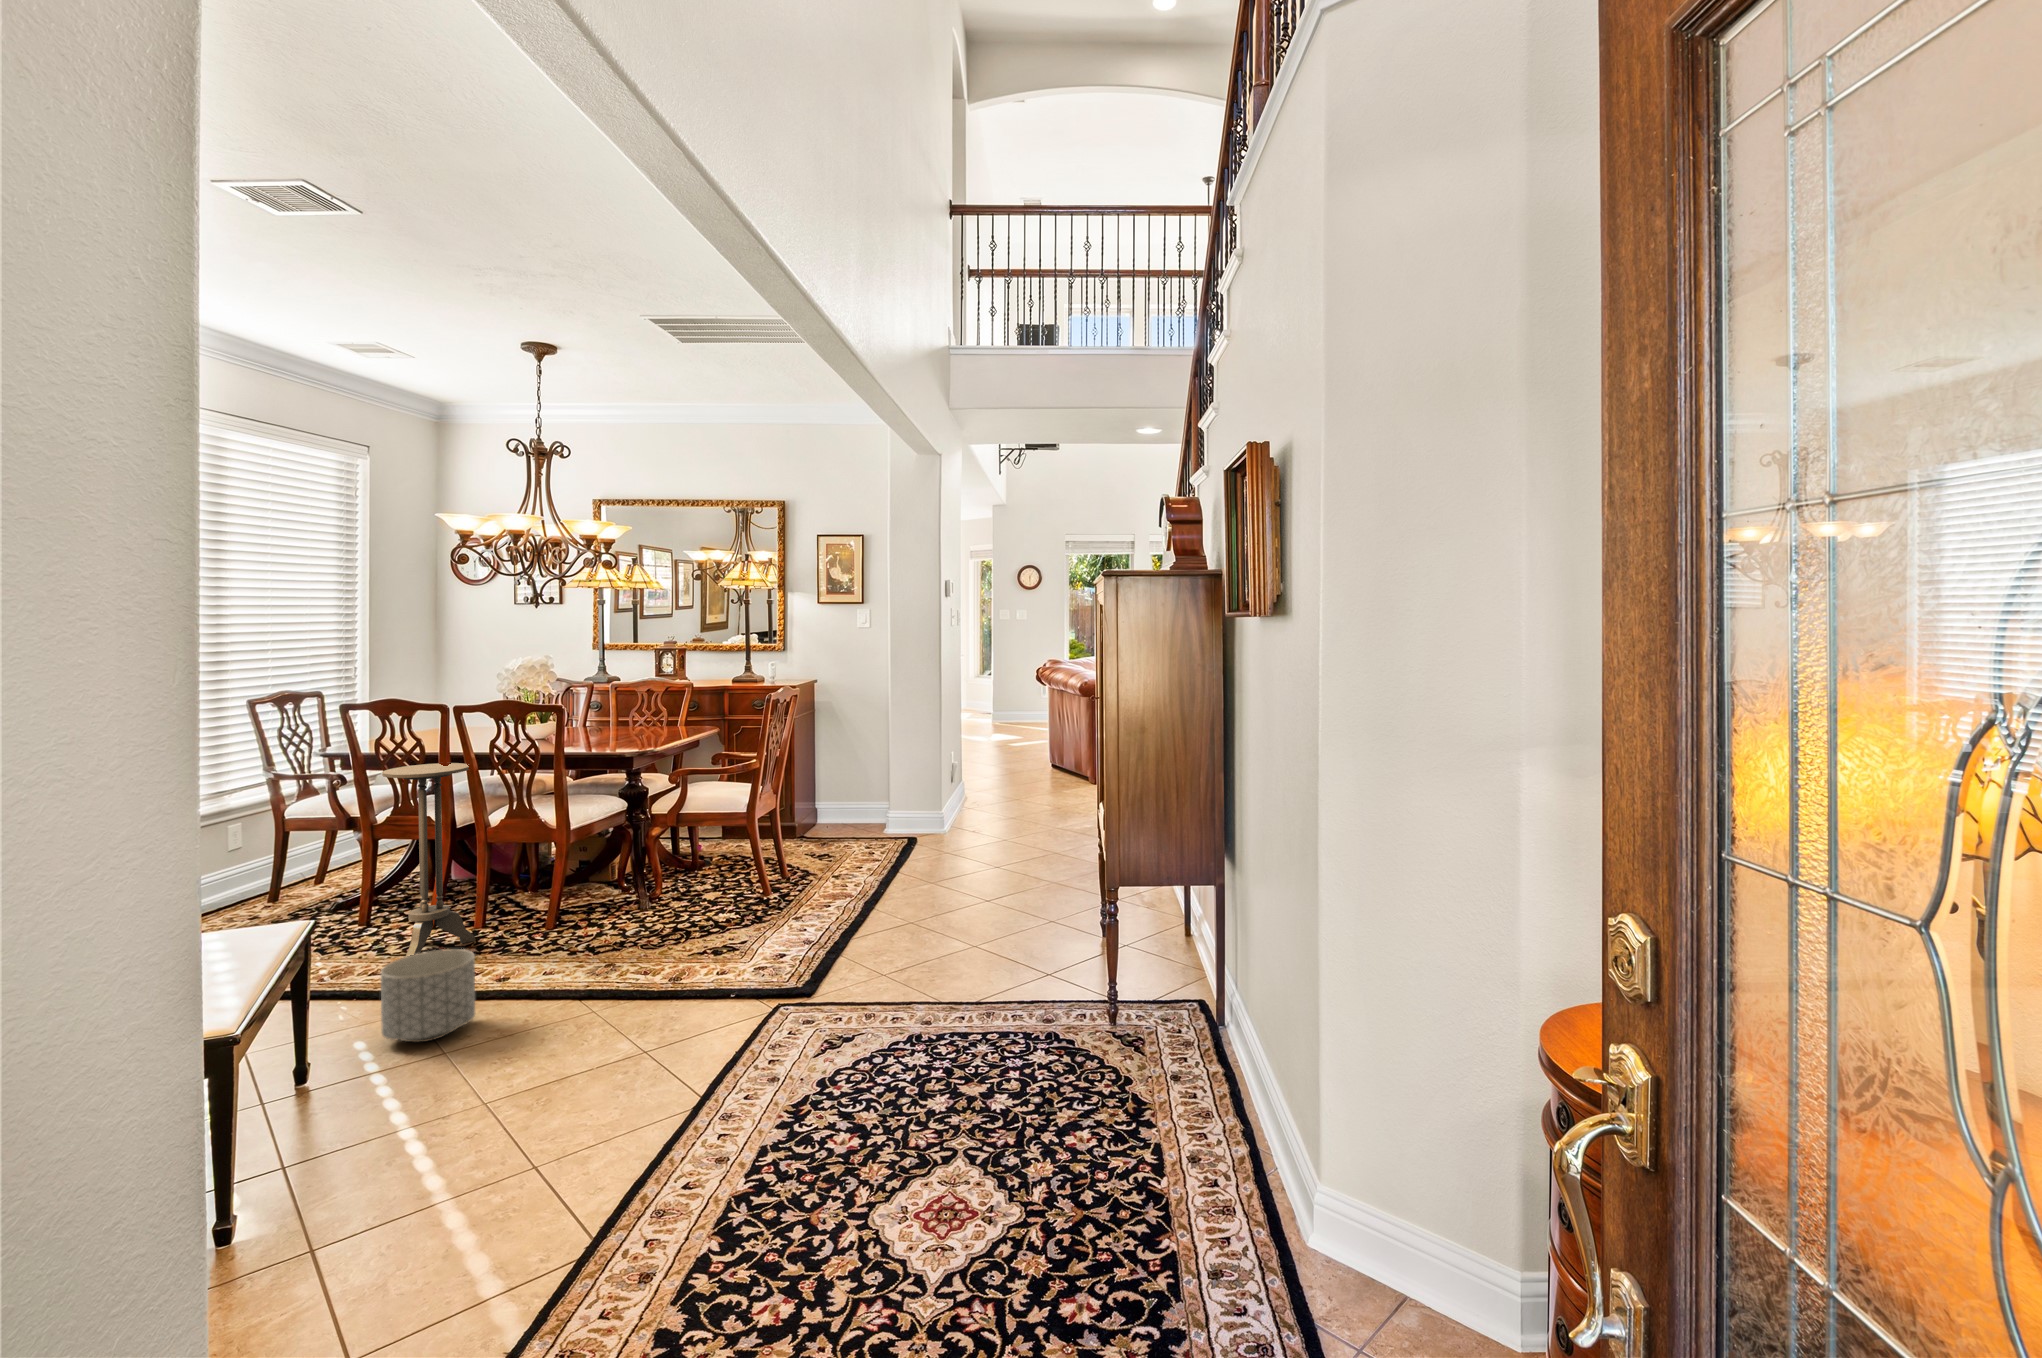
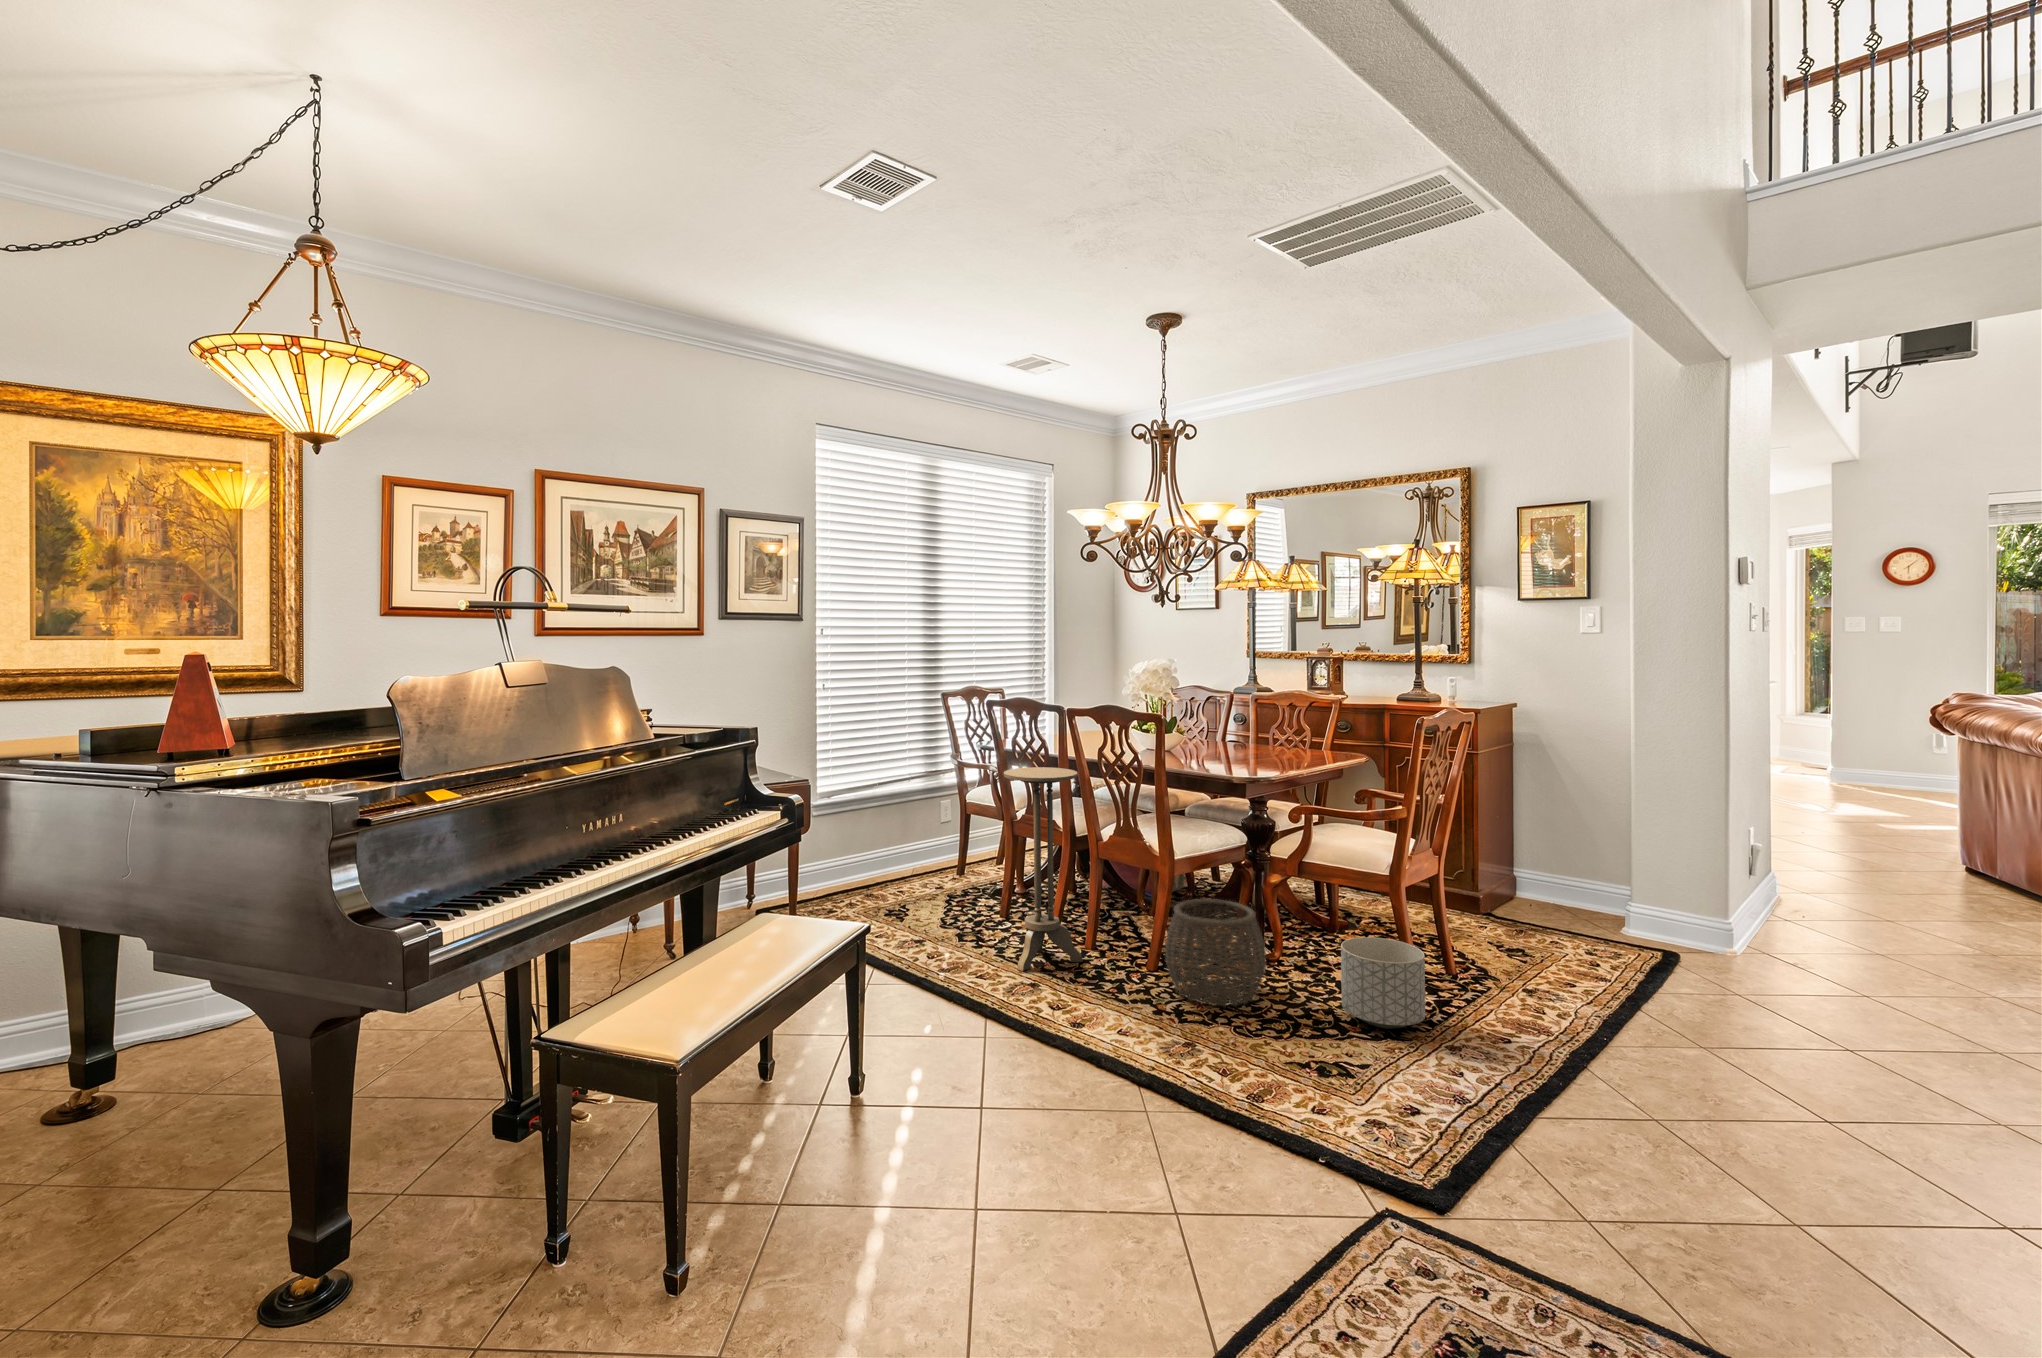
woven basket: none [568,855,659,941] -> present [1165,899,1266,1007]
planter: present [381,949,475,1042] -> present [1341,937,1425,1029]

